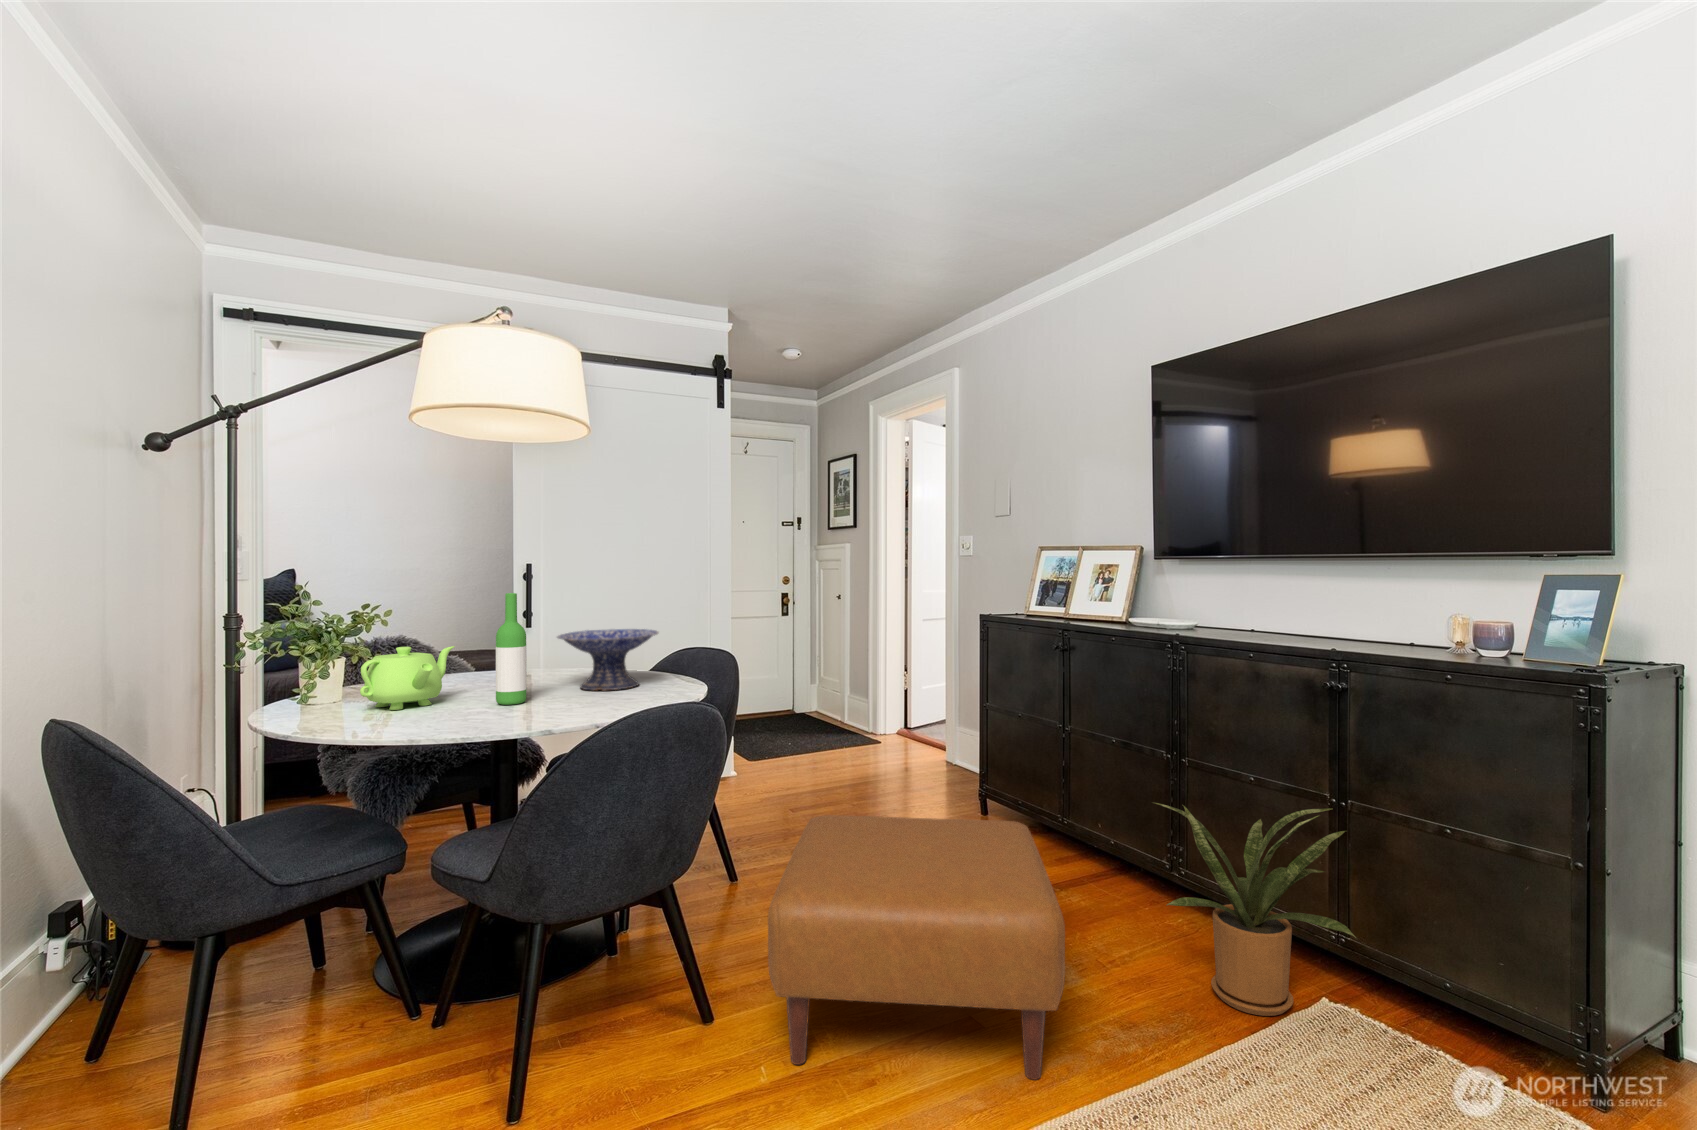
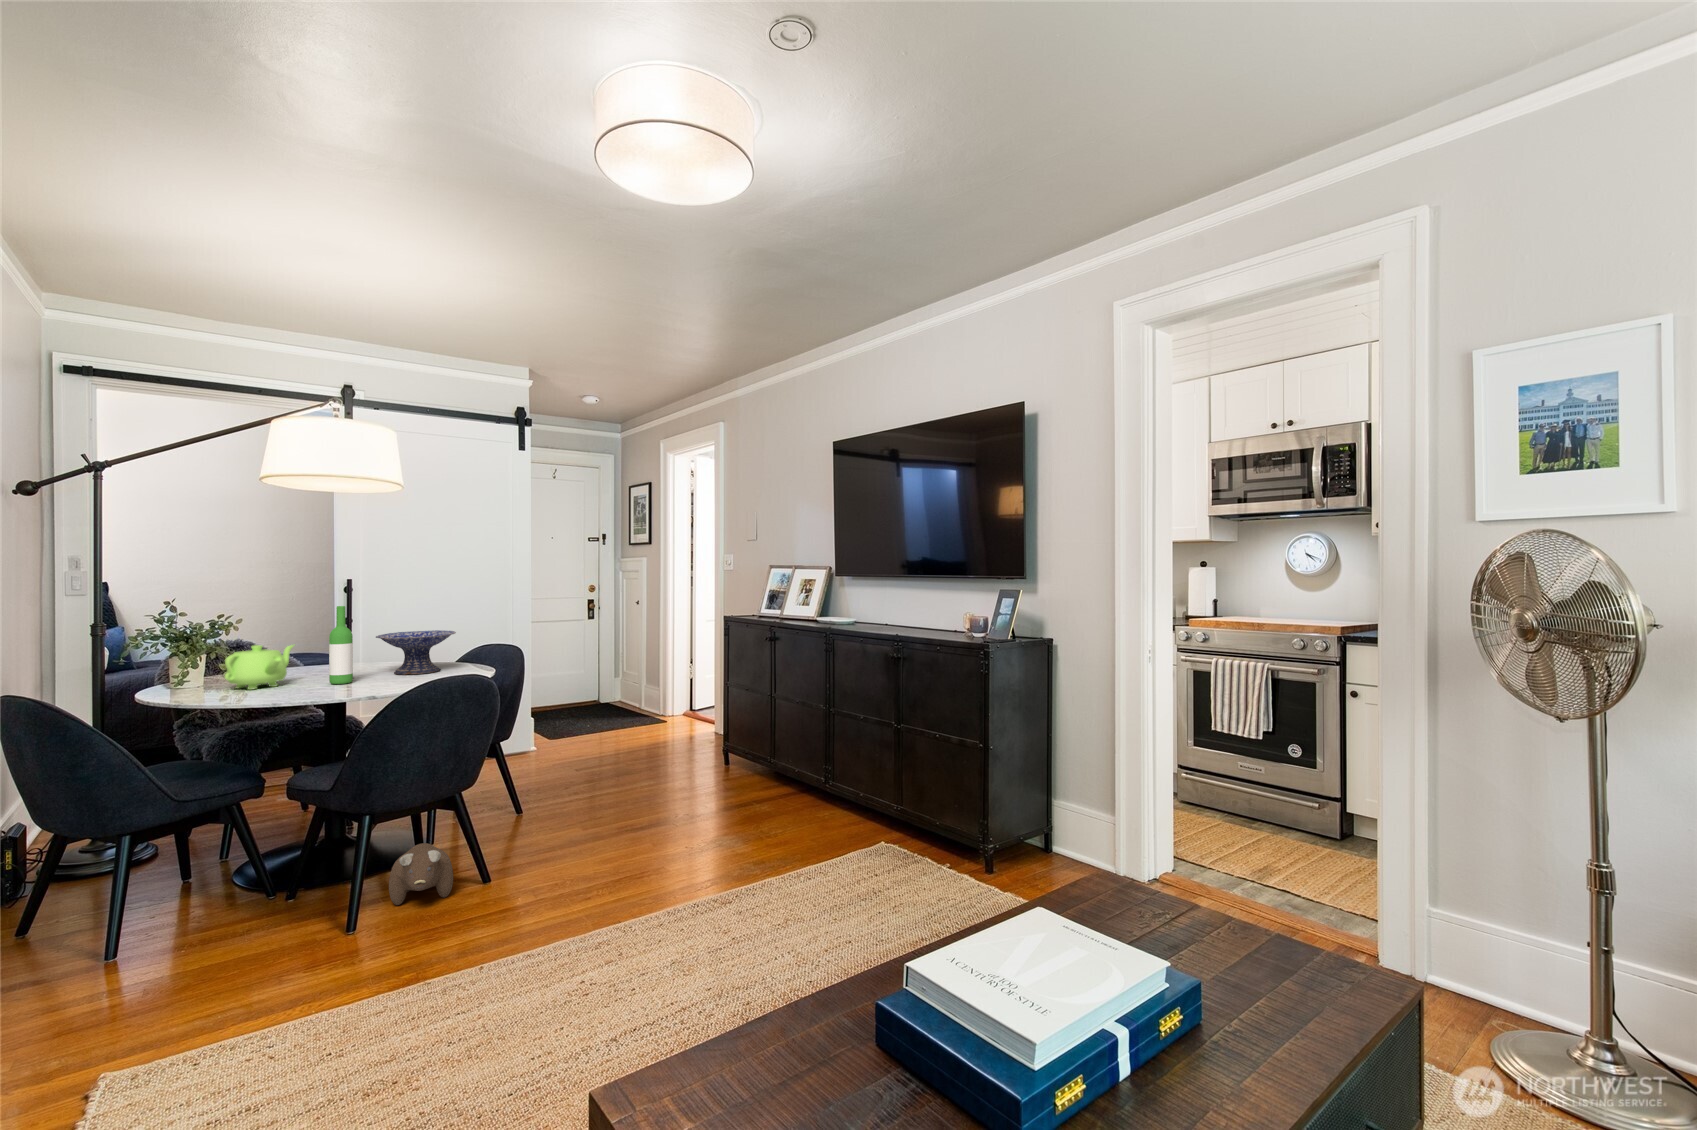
house plant: present [1155,803,1356,1016] -> none [792,729,899,856]
ottoman: present [768,816,1065,1080] -> none [520,753,716,898]
plush toy: none [574,955,666,1057] -> present [389,843,453,905]

